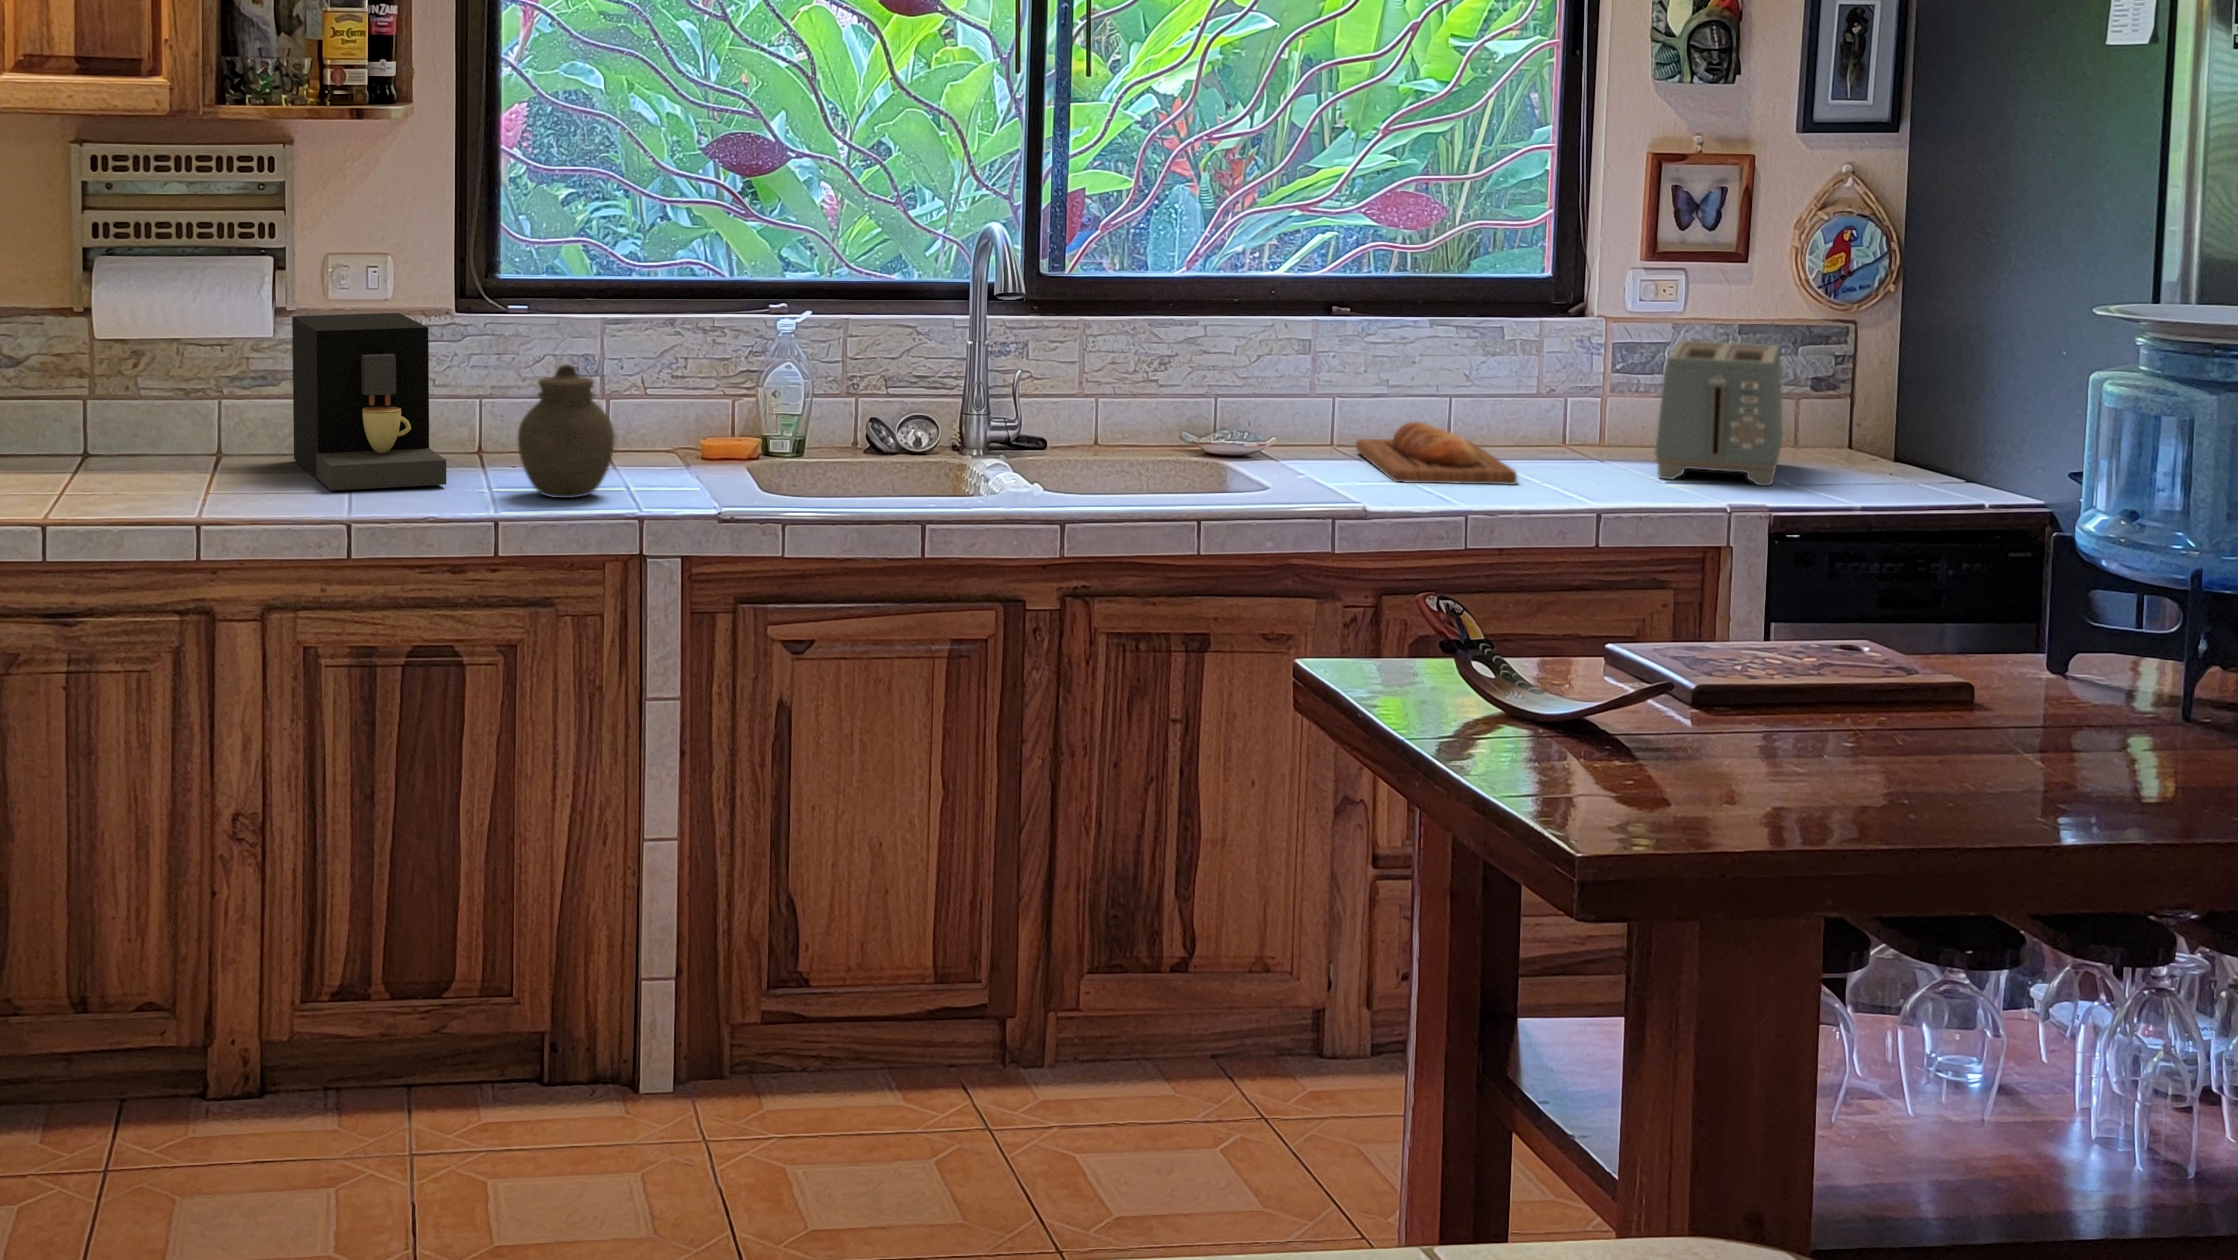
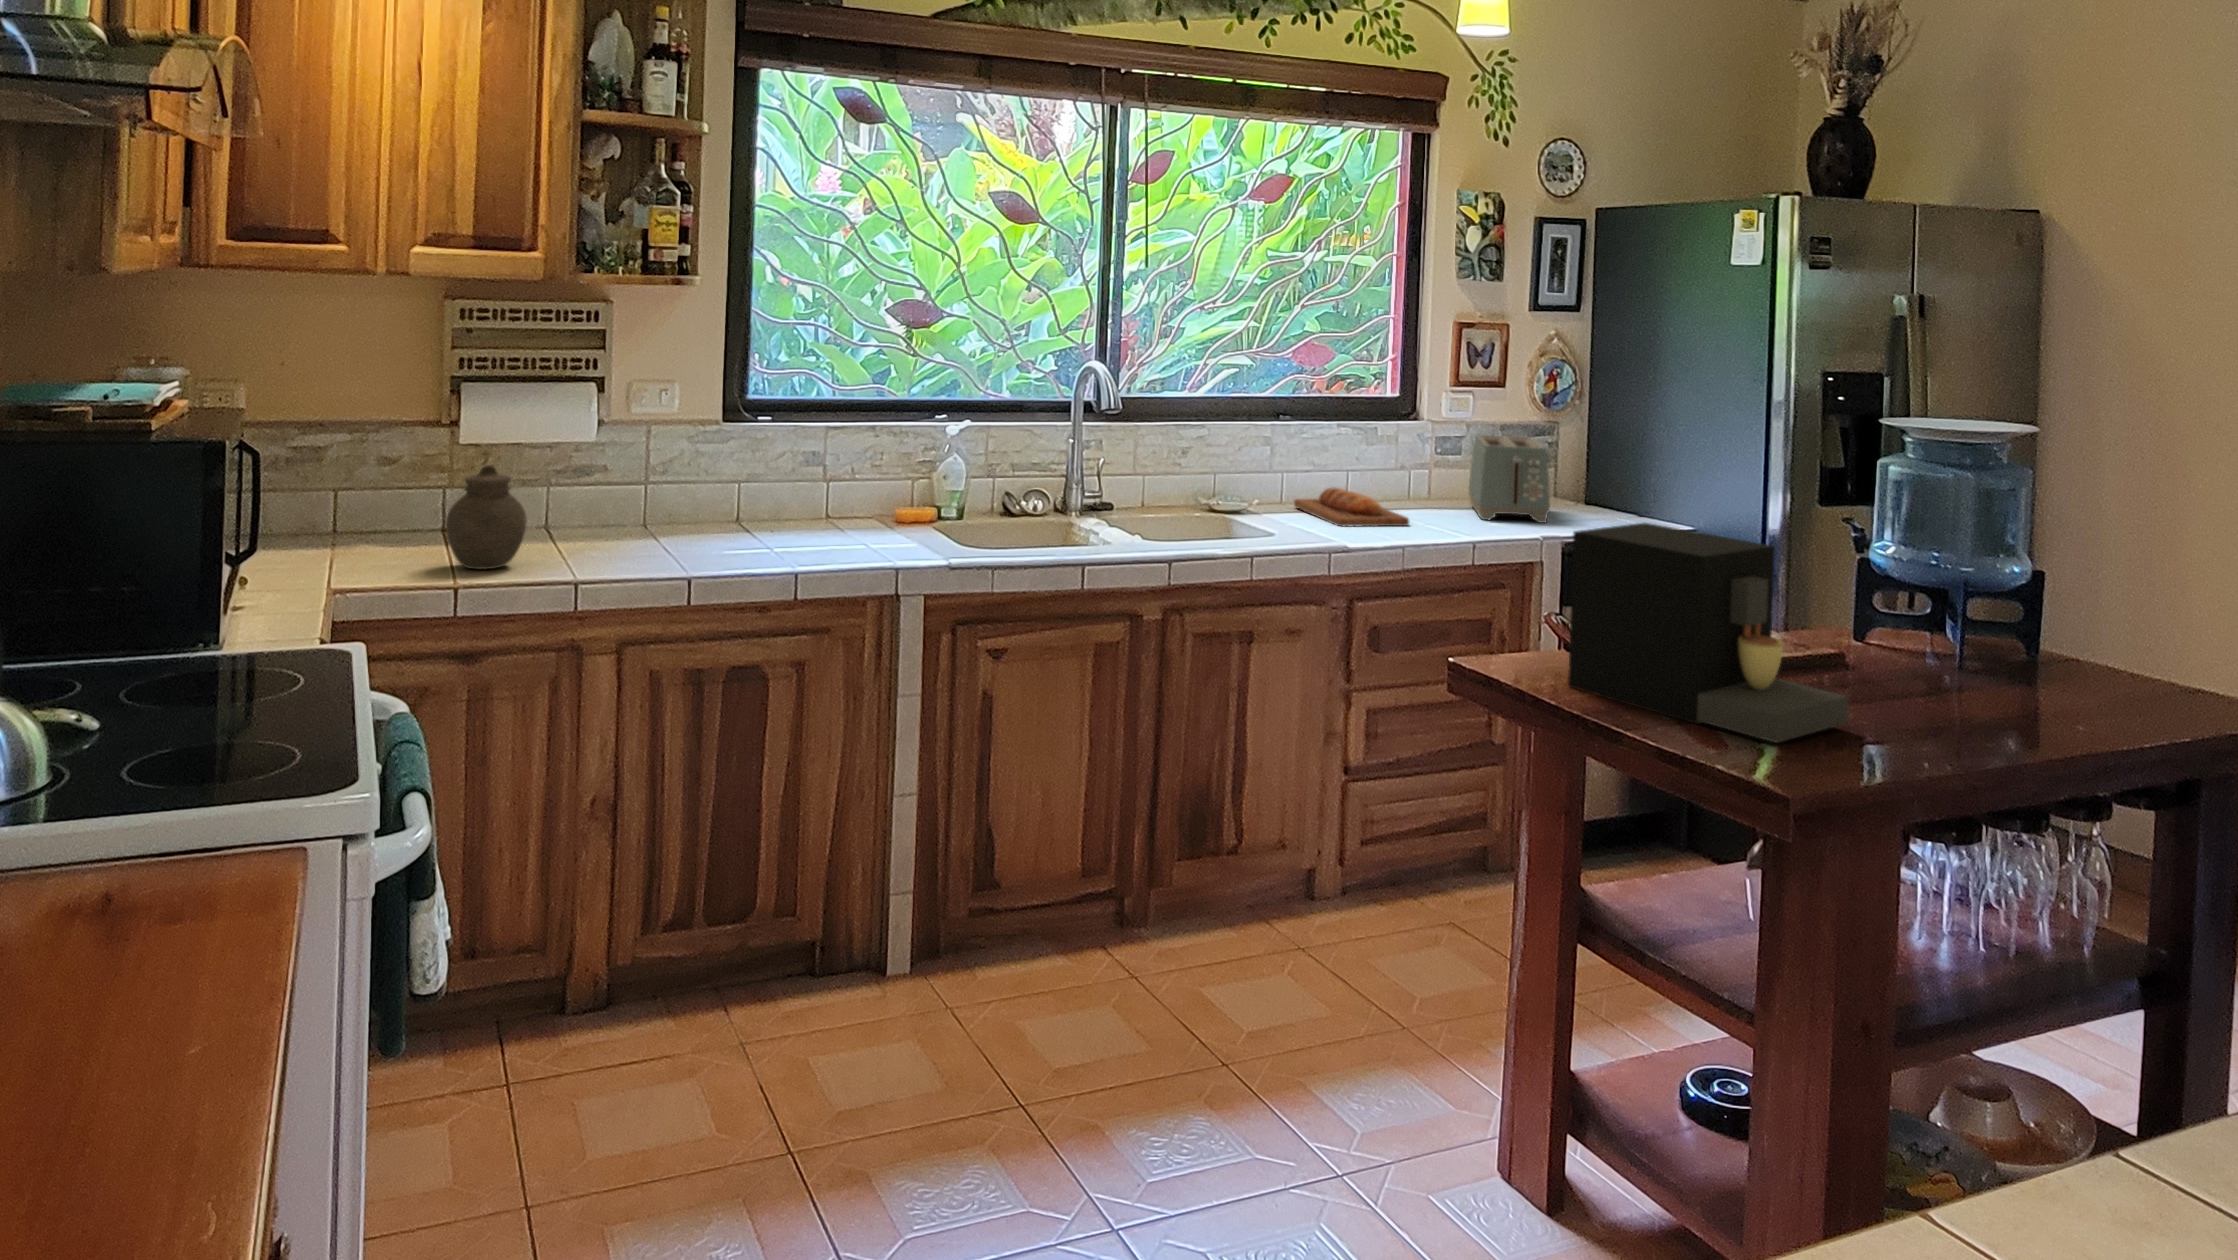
coffee maker: present [292,313,446,490] -> present [1568,523,1848,743]
jar: present [518,364,615,498] -> present [446,465,527,569]

